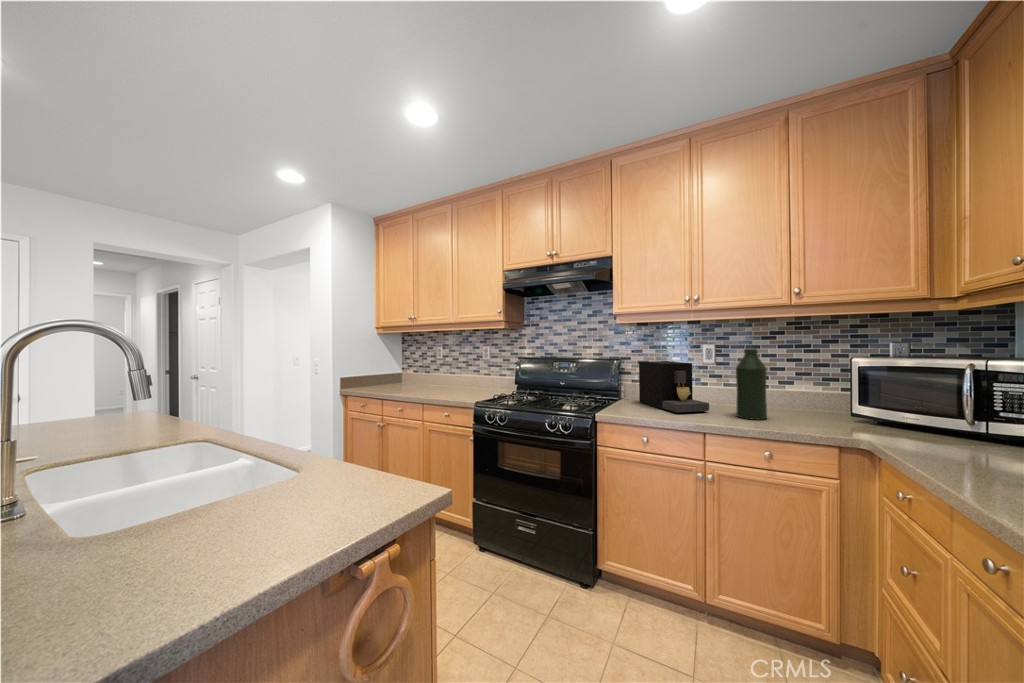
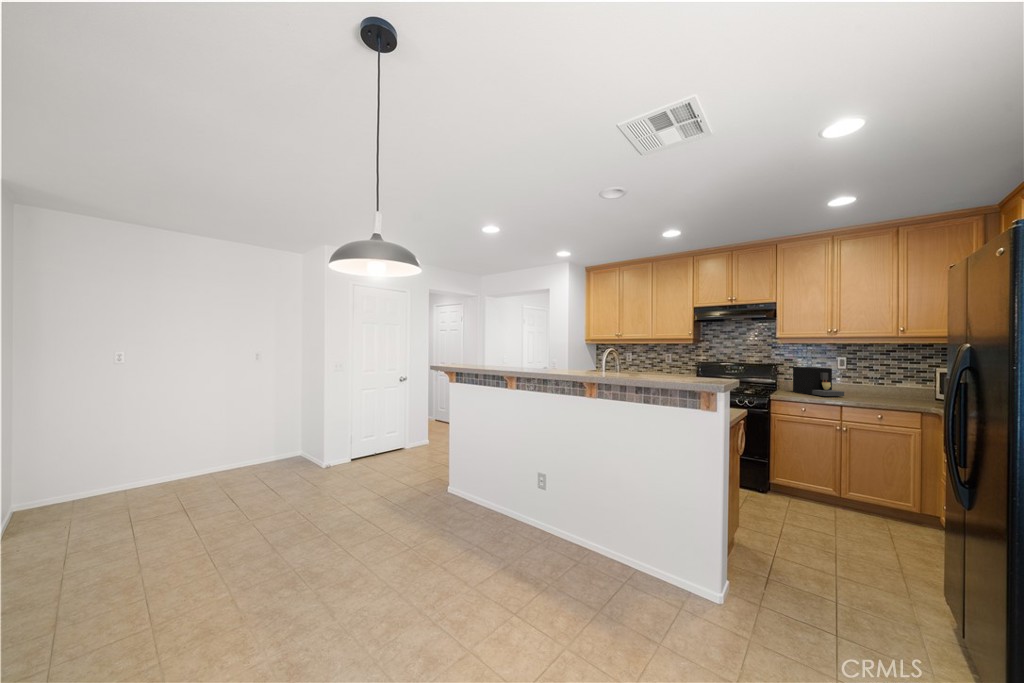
bottle: present [736,349,767,420] -> none [863,361,883,401]

